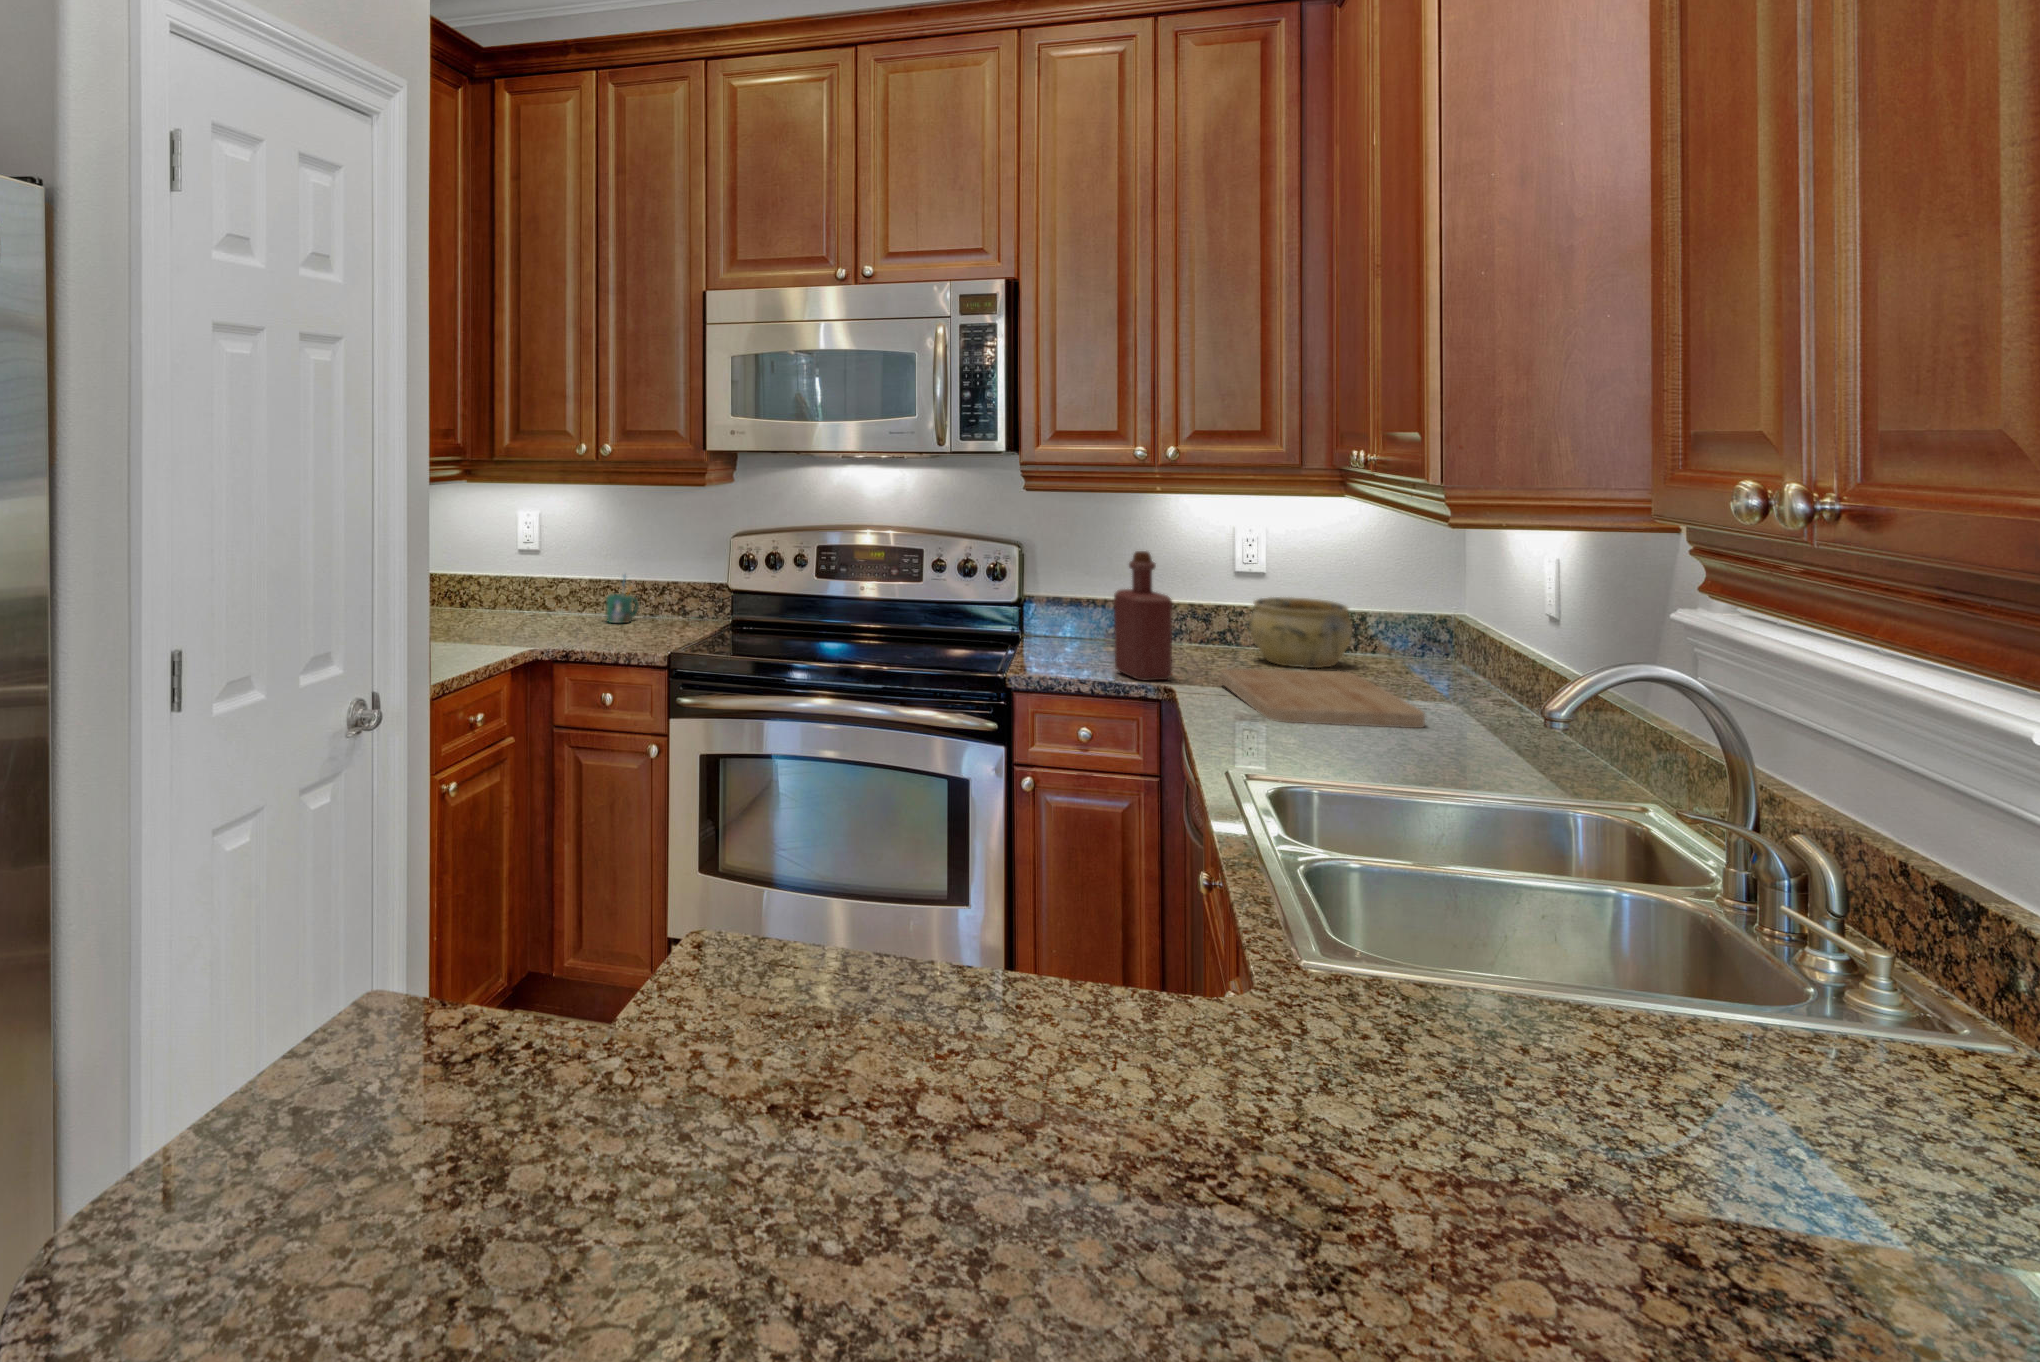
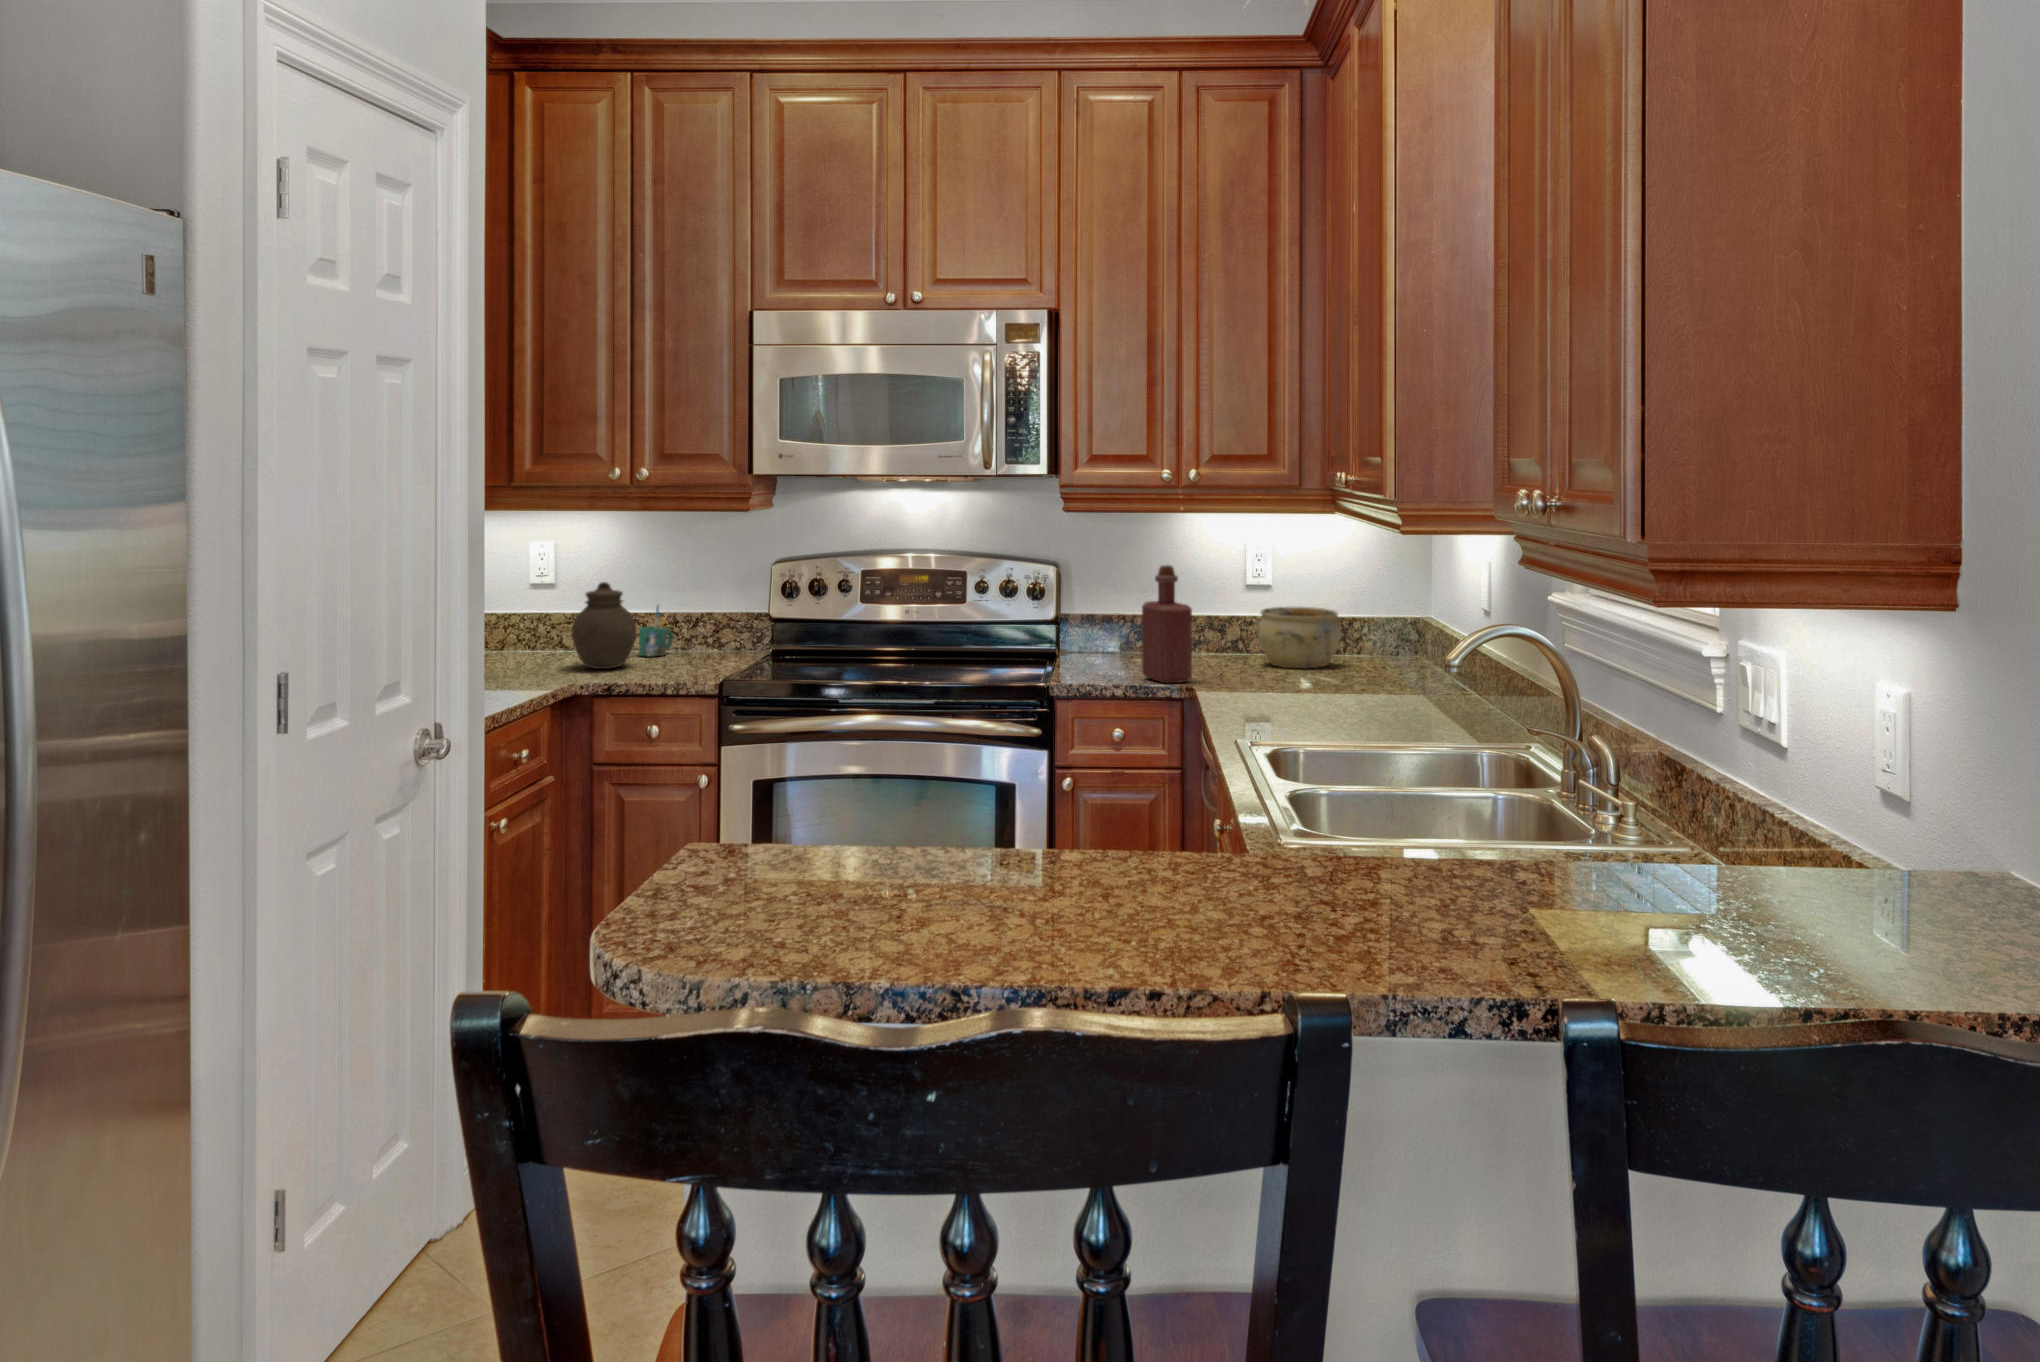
jar: none [541,552,600,634] -> present [572,582,637,669]
cutting board: present [1220,669,1425,728] -> none [1232,667,1391,709]

